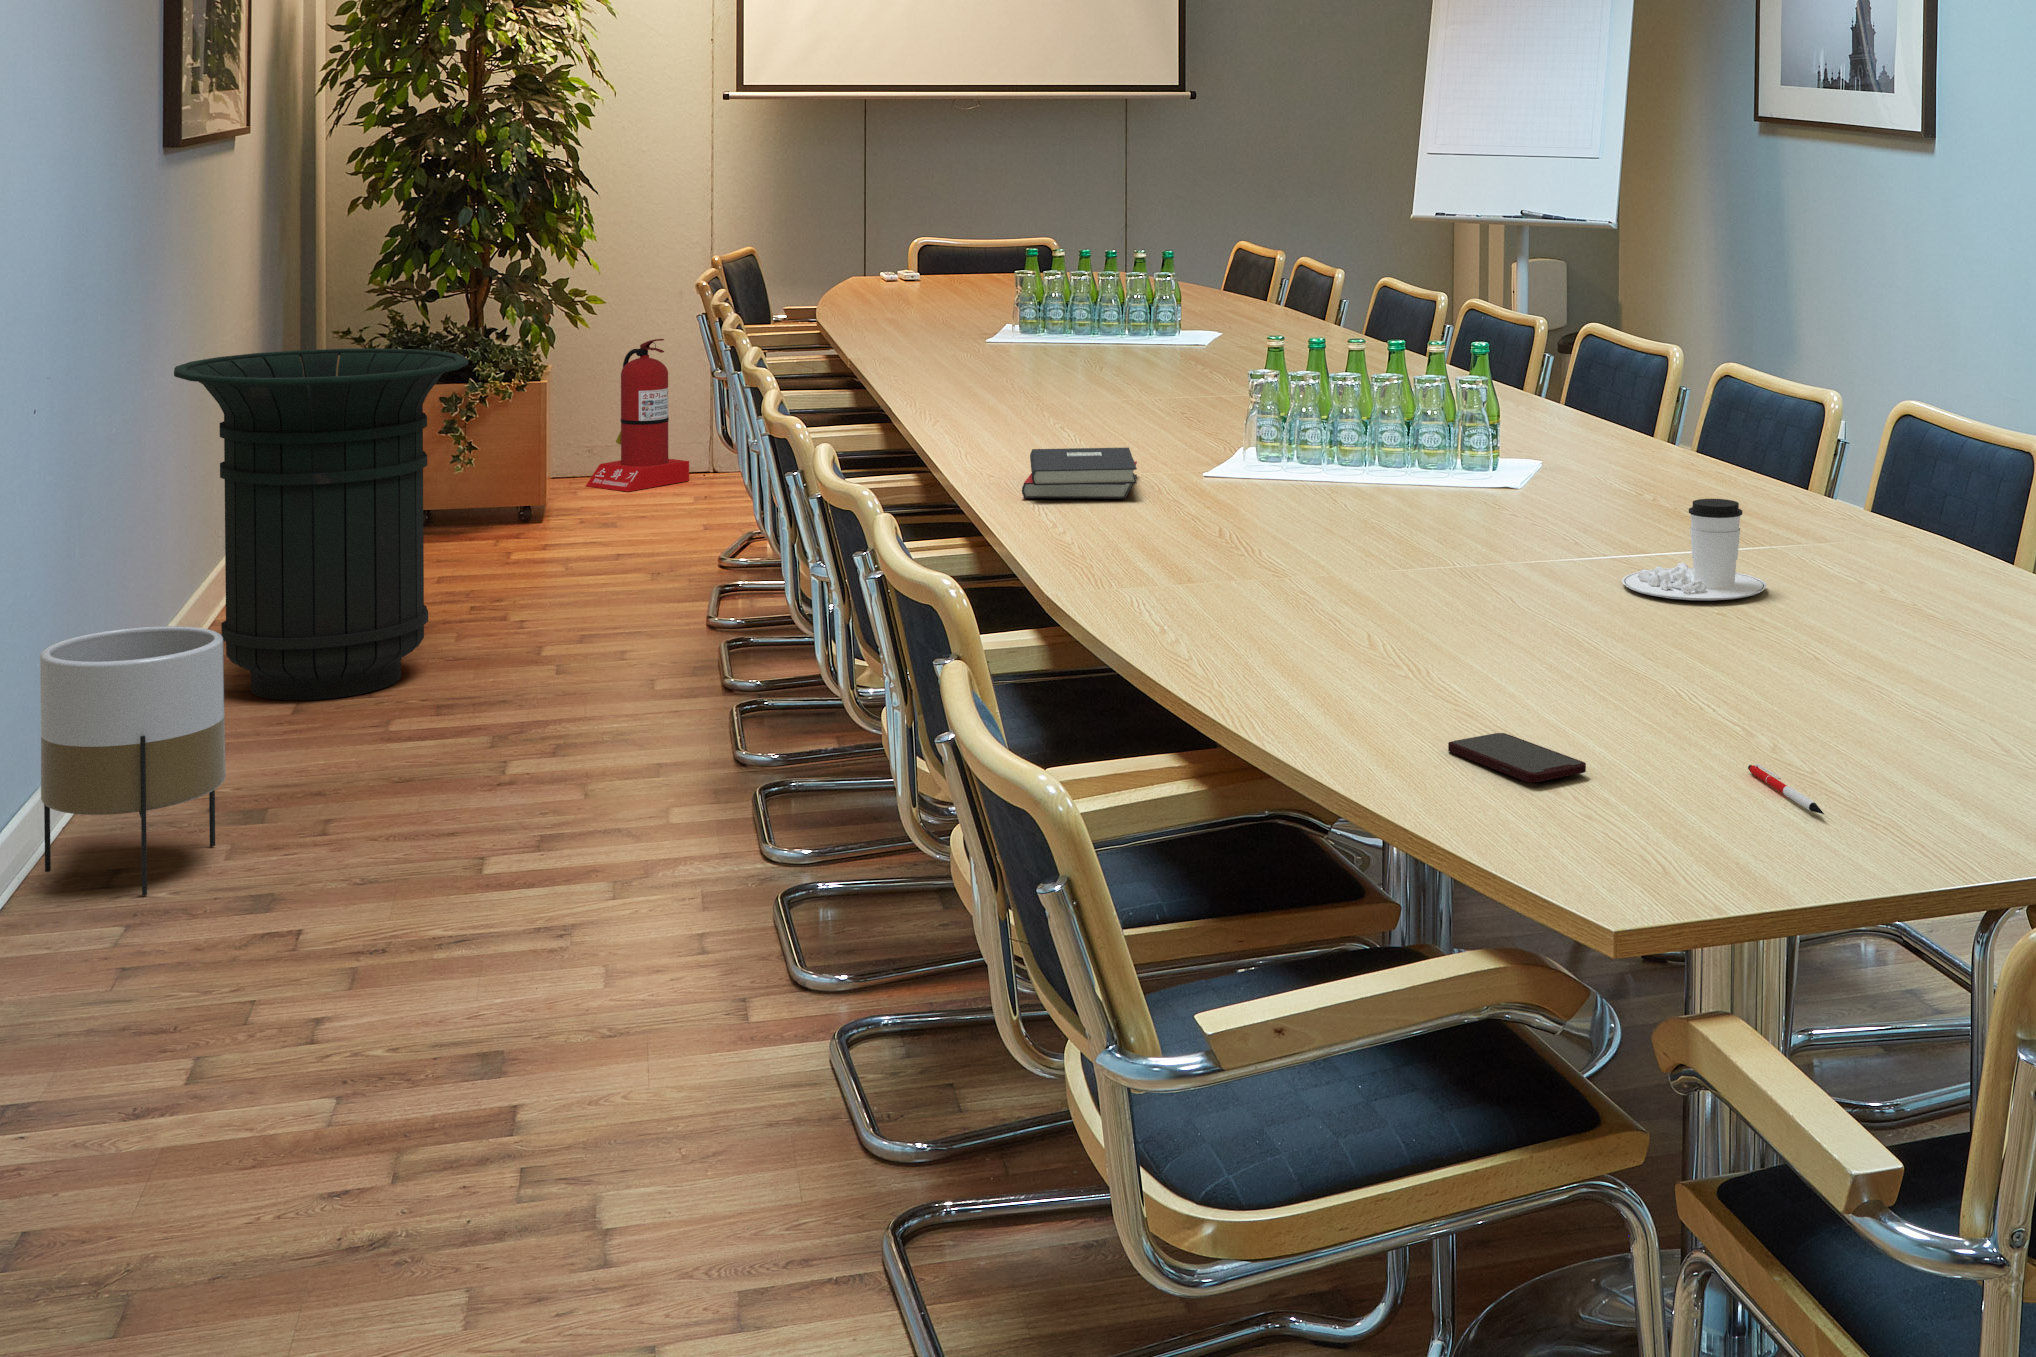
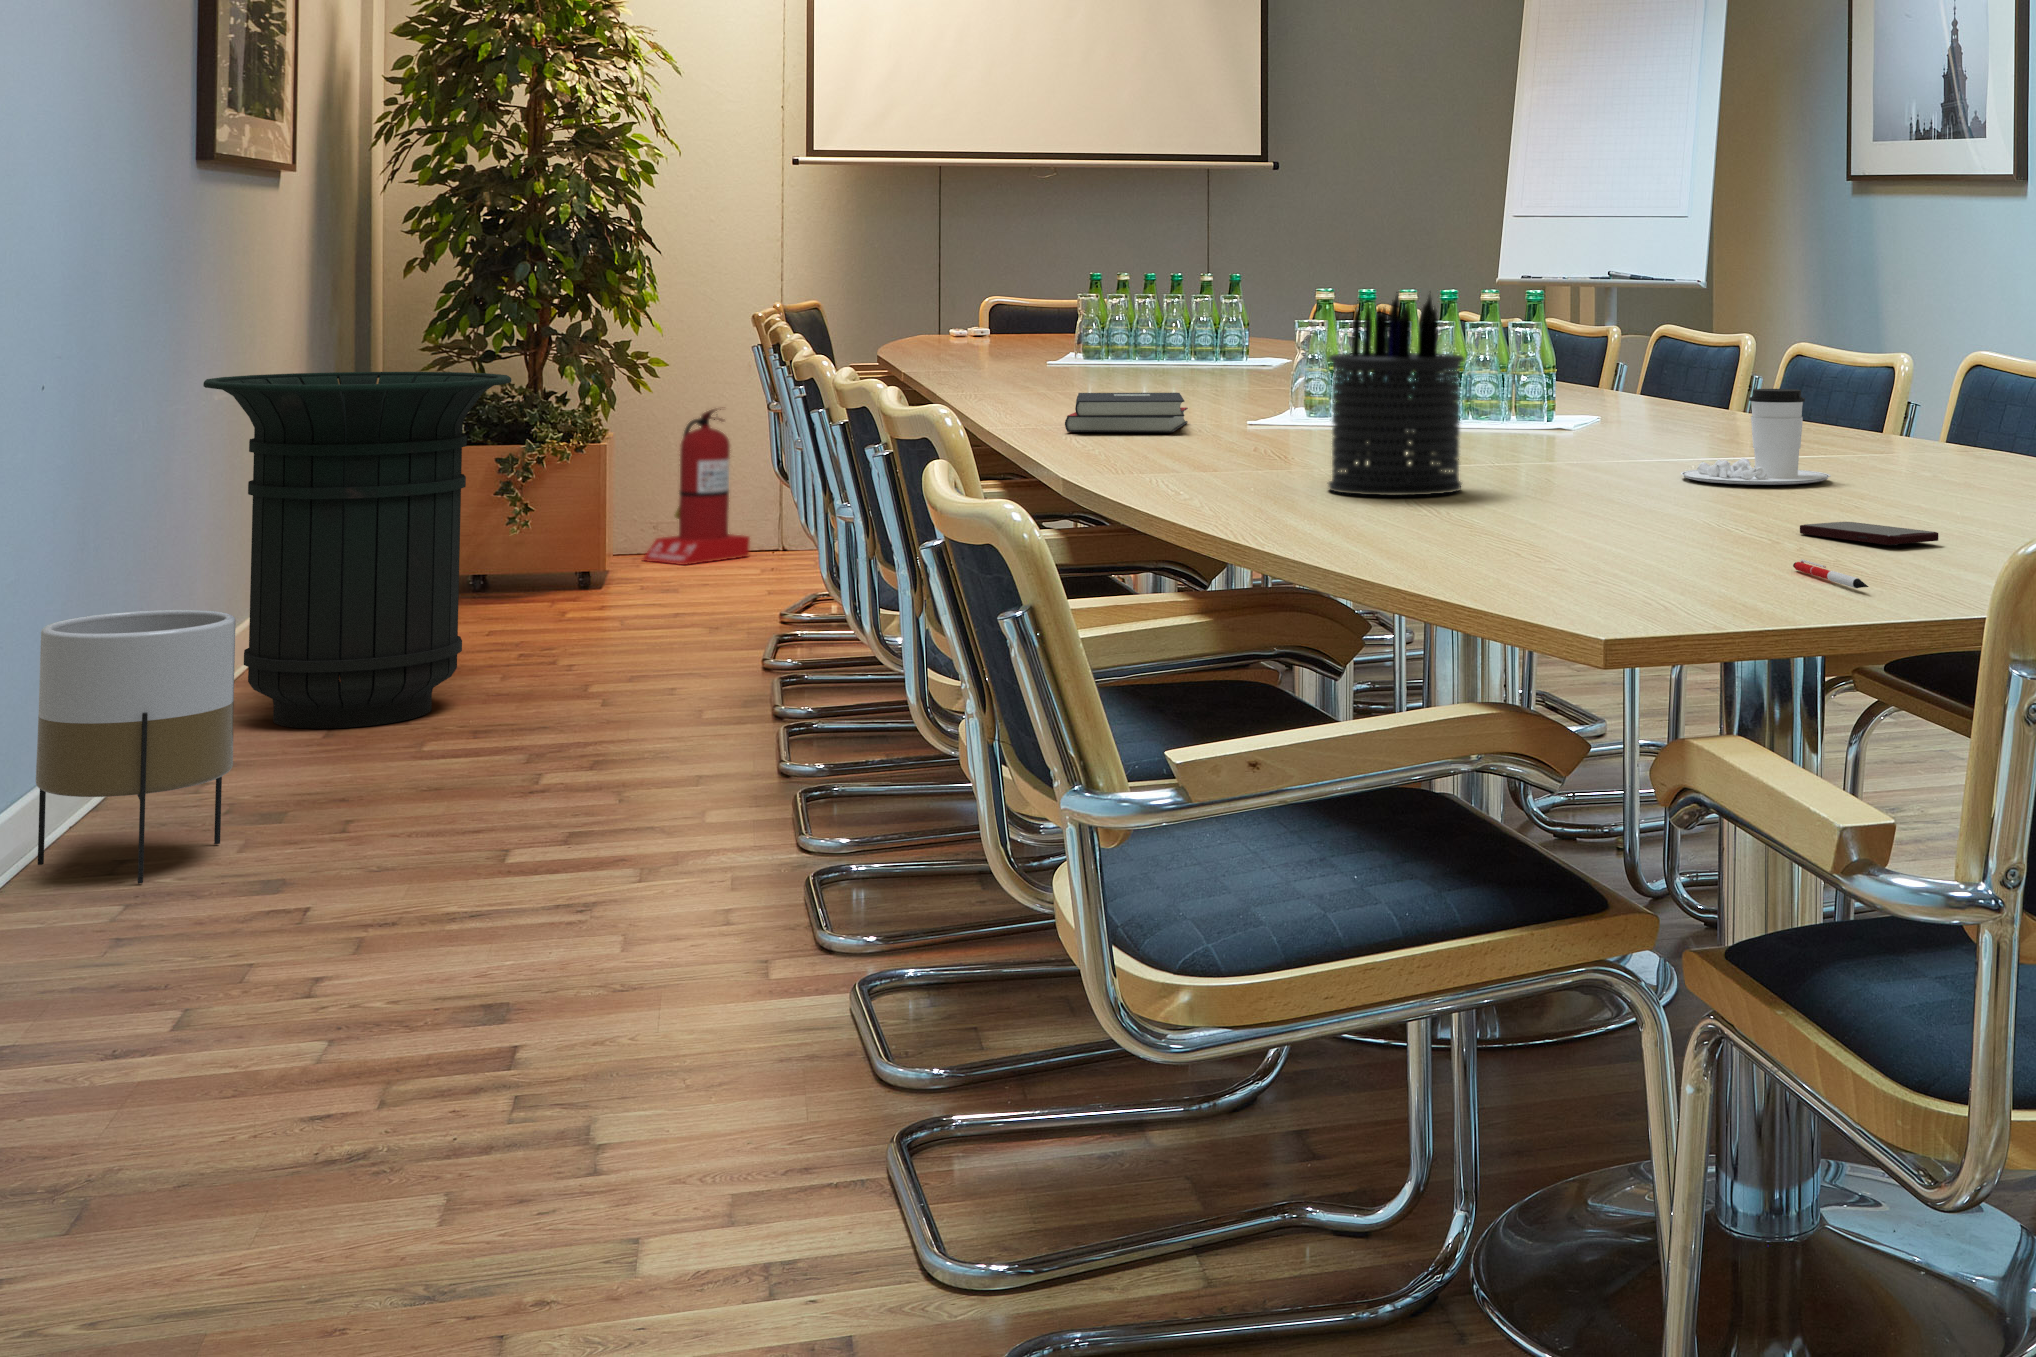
pen holder: none [1287,424,1419,627] -> present [1328,292,1464,495]
smartphone: present [1448,733,1586,783] -> present [1800,522,1938,546]

